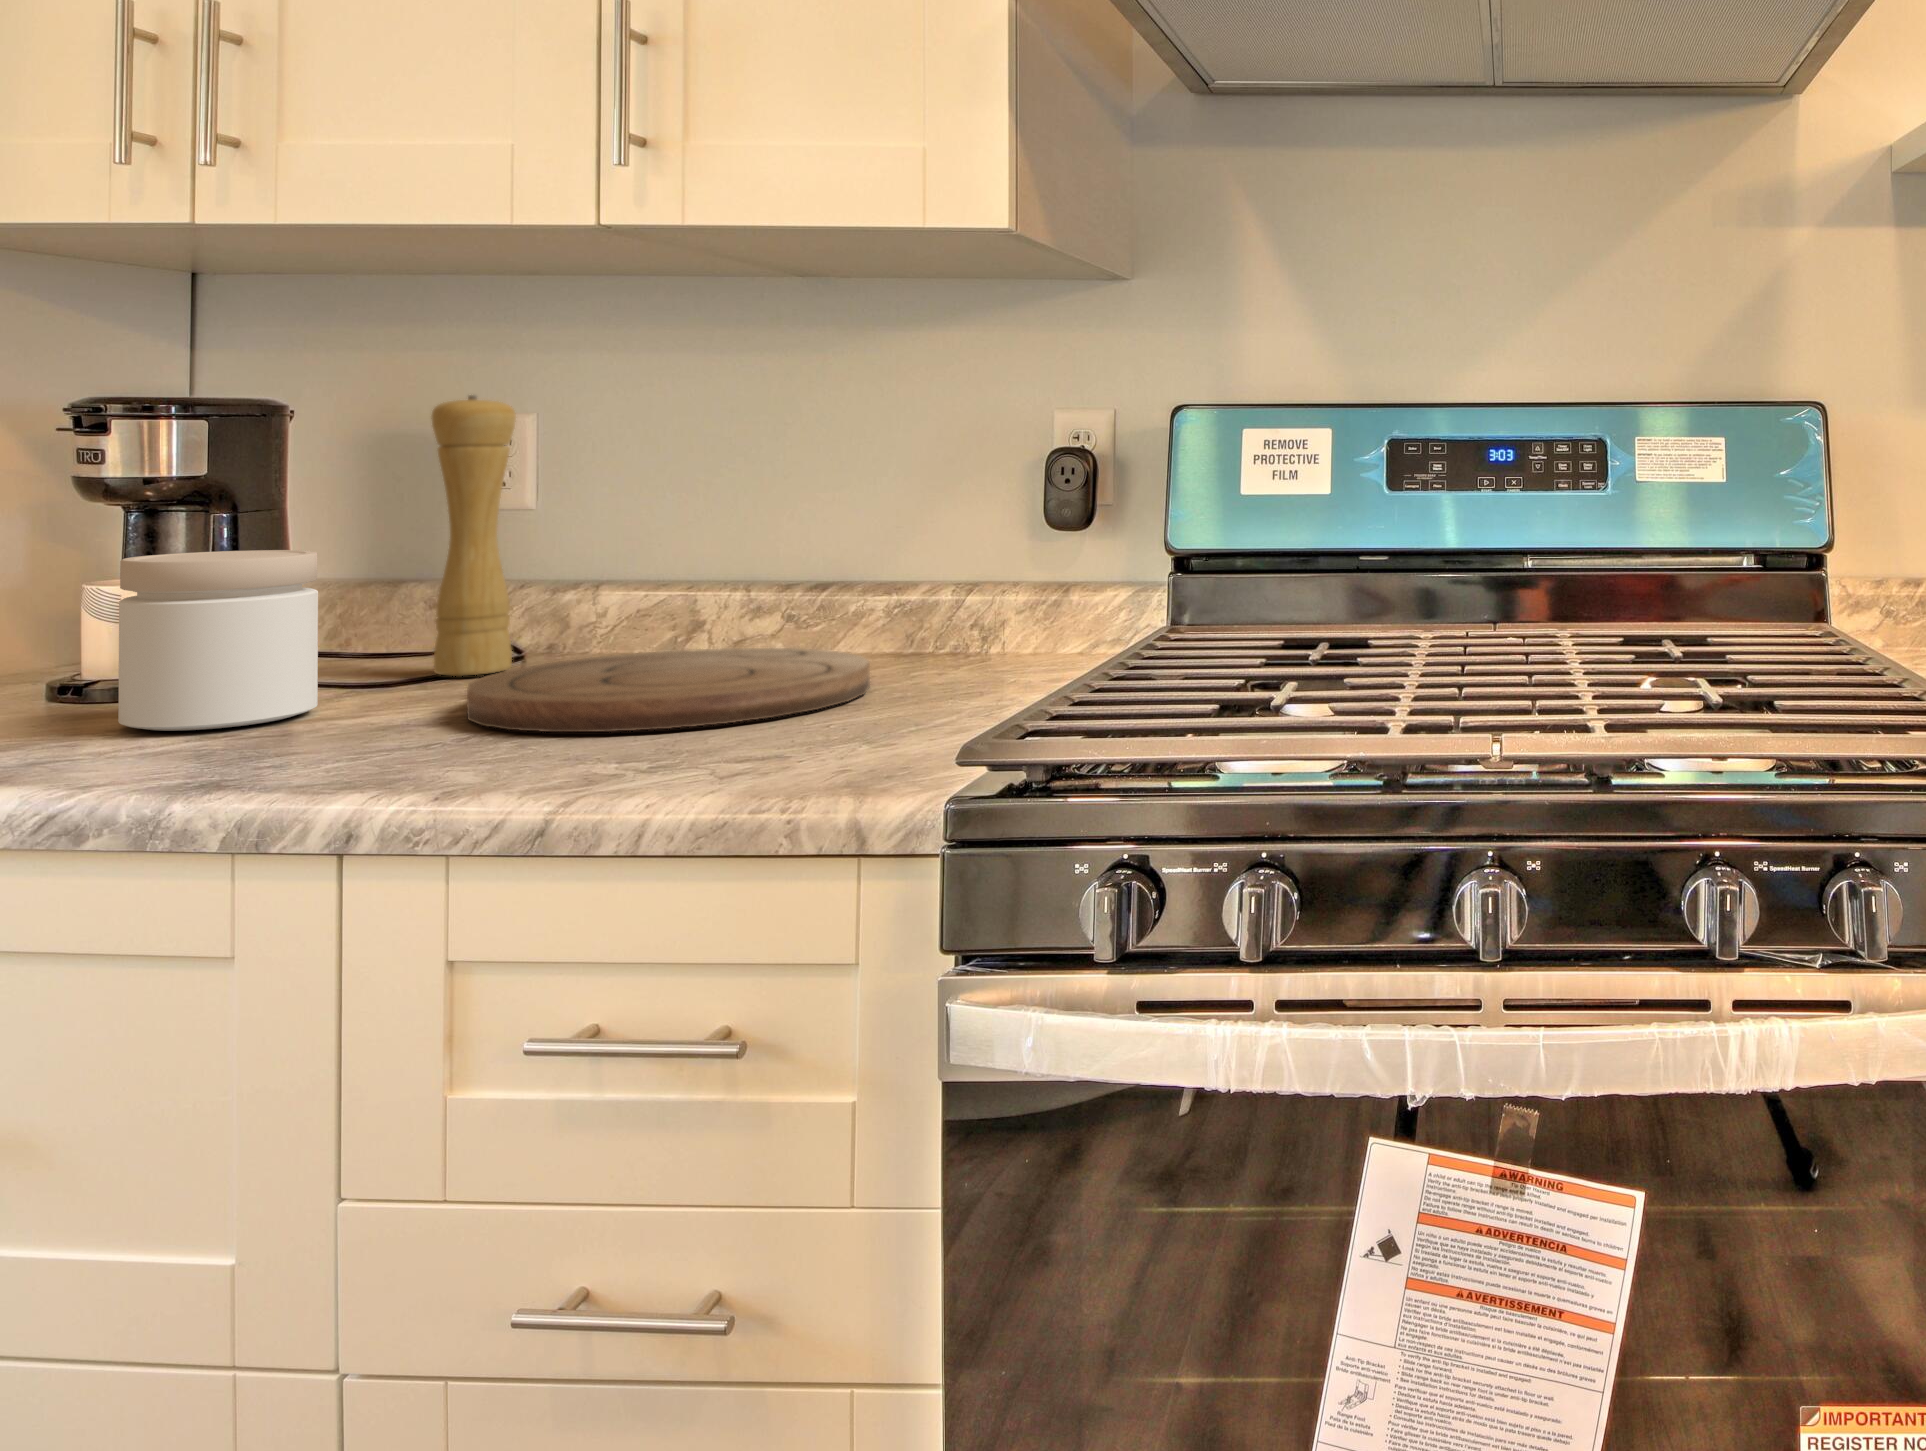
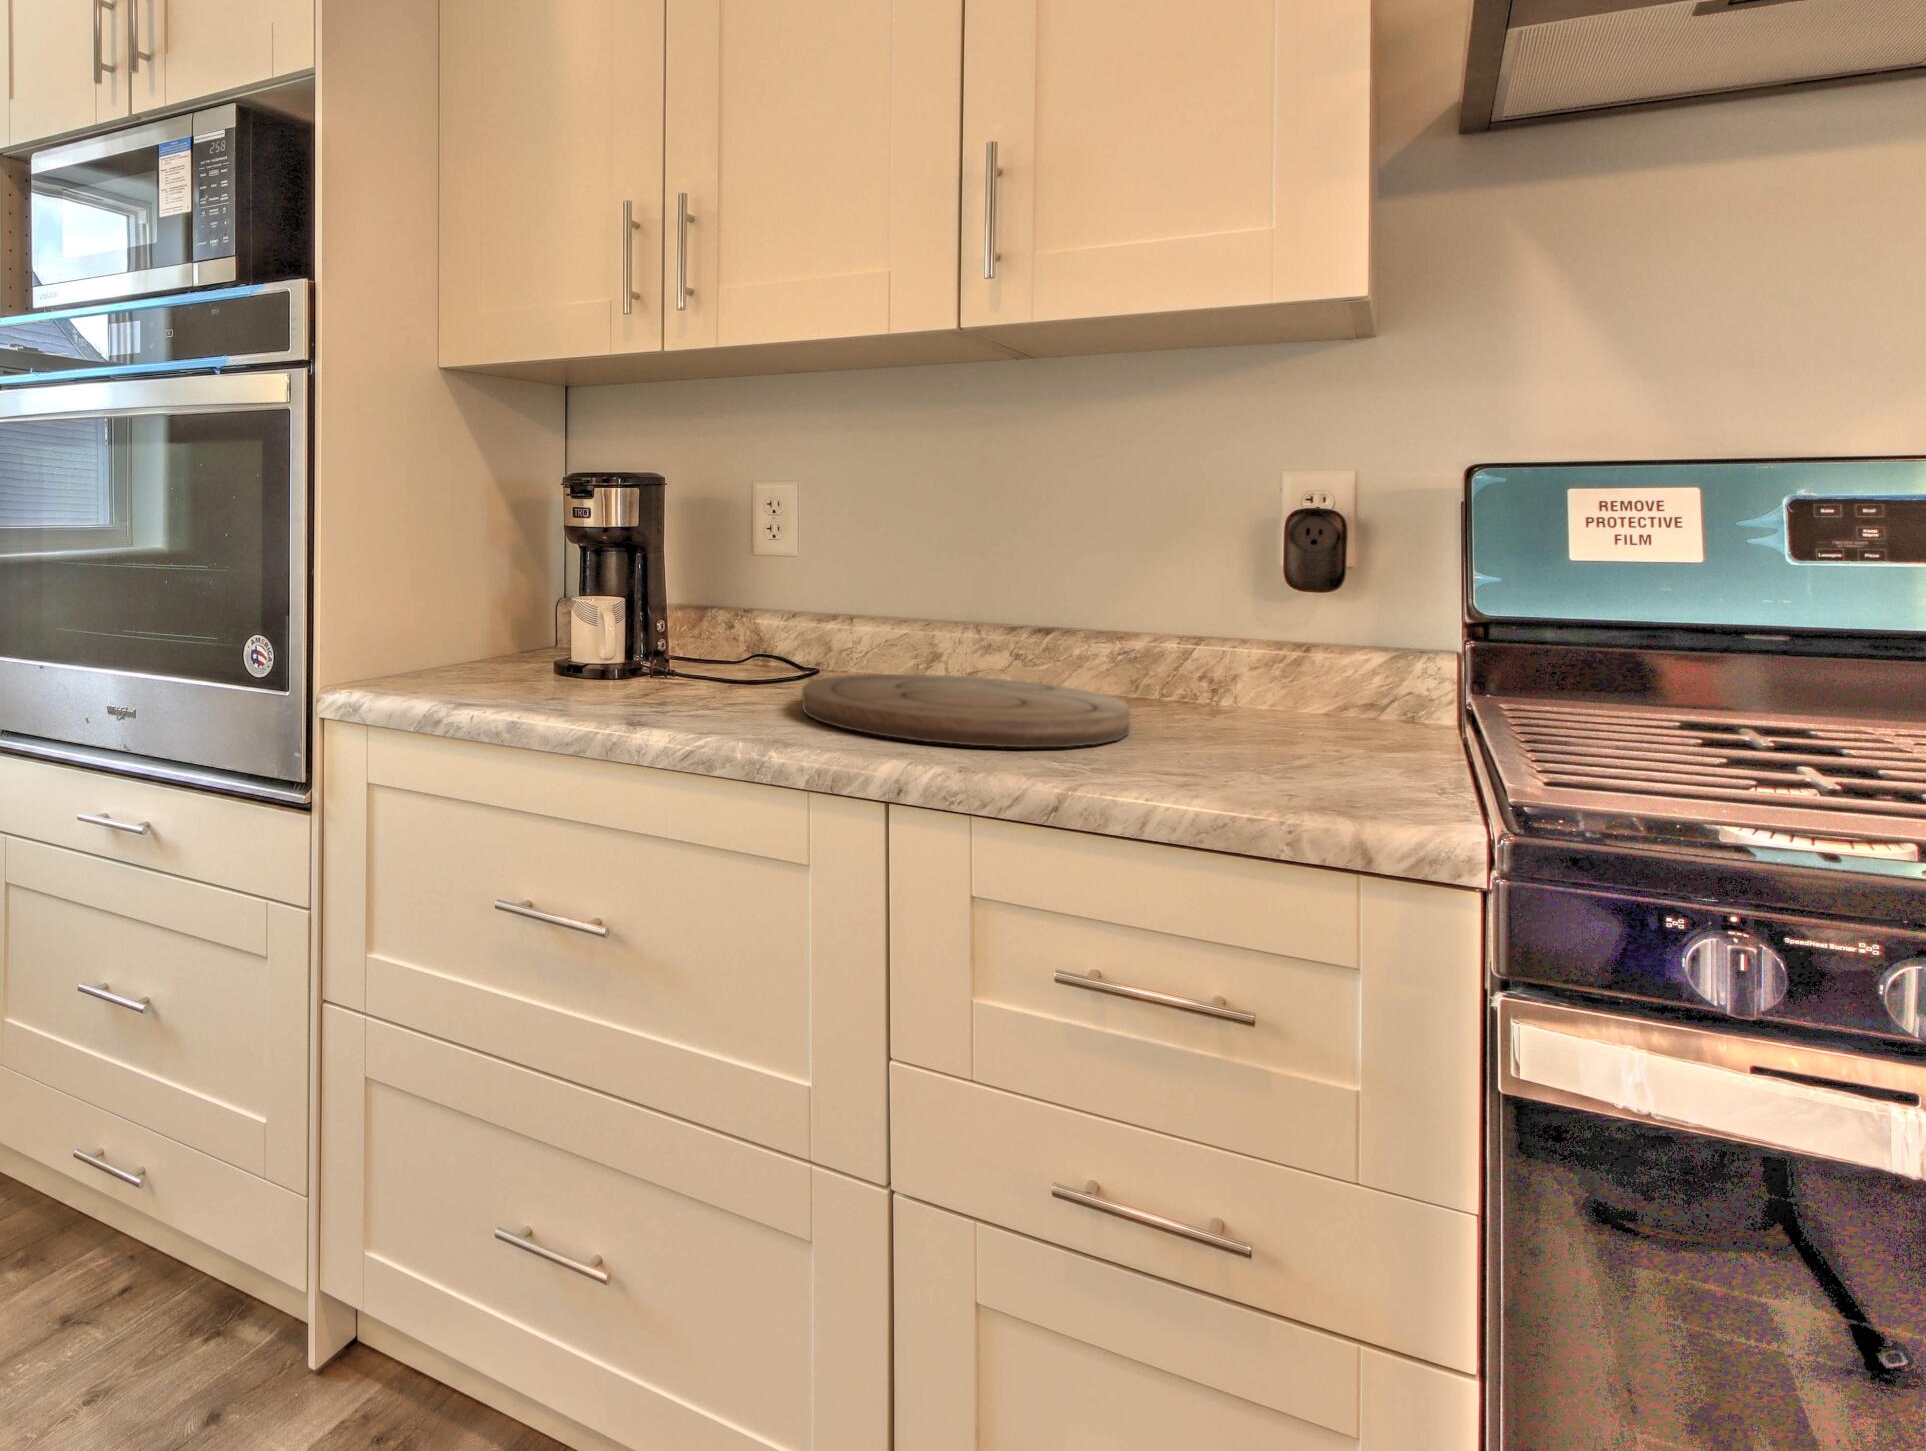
pepper mill: present [431,395,516,676] -> none [758,473,811,678]
jar: present [118,550,318,731] -> none [595,579,702,700]

